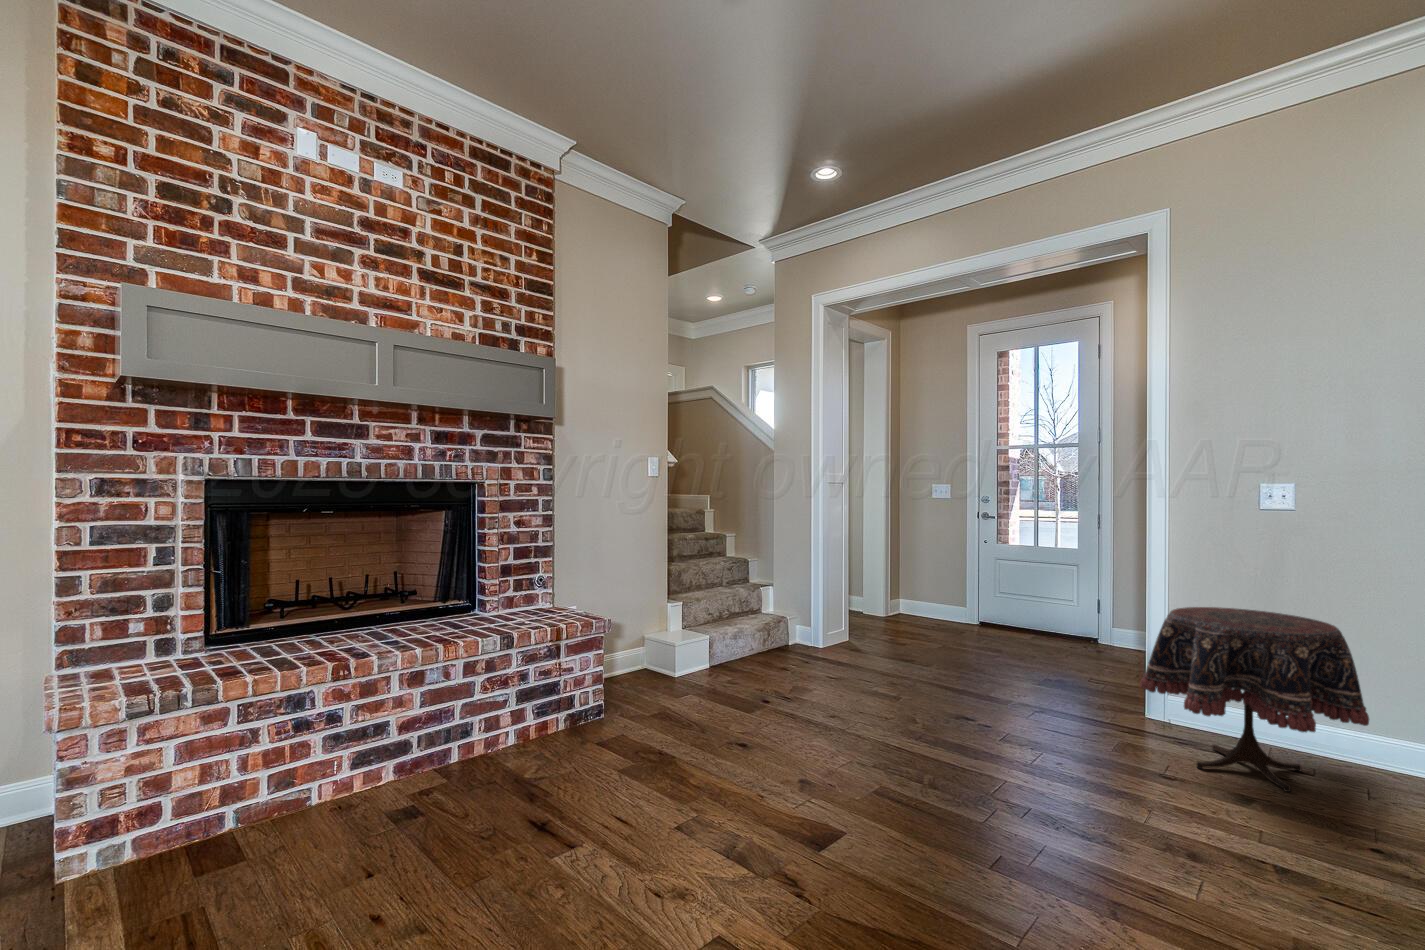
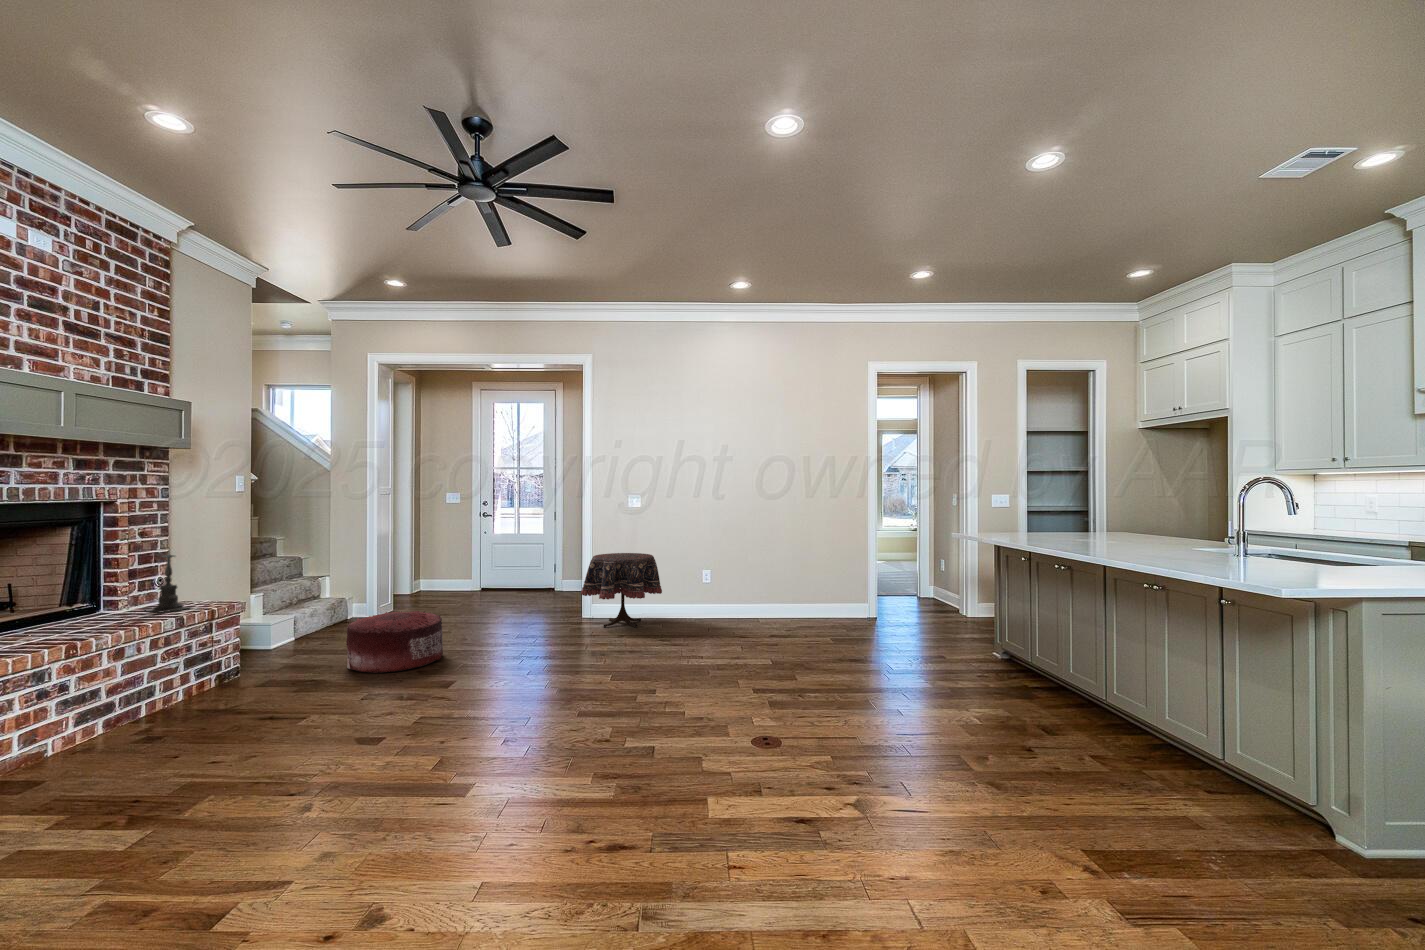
candle holder: none [499,540,544,624] -> present [144,553,189,613]
pouf: none [710,661,855,777] -> present [346,611,443,673]

